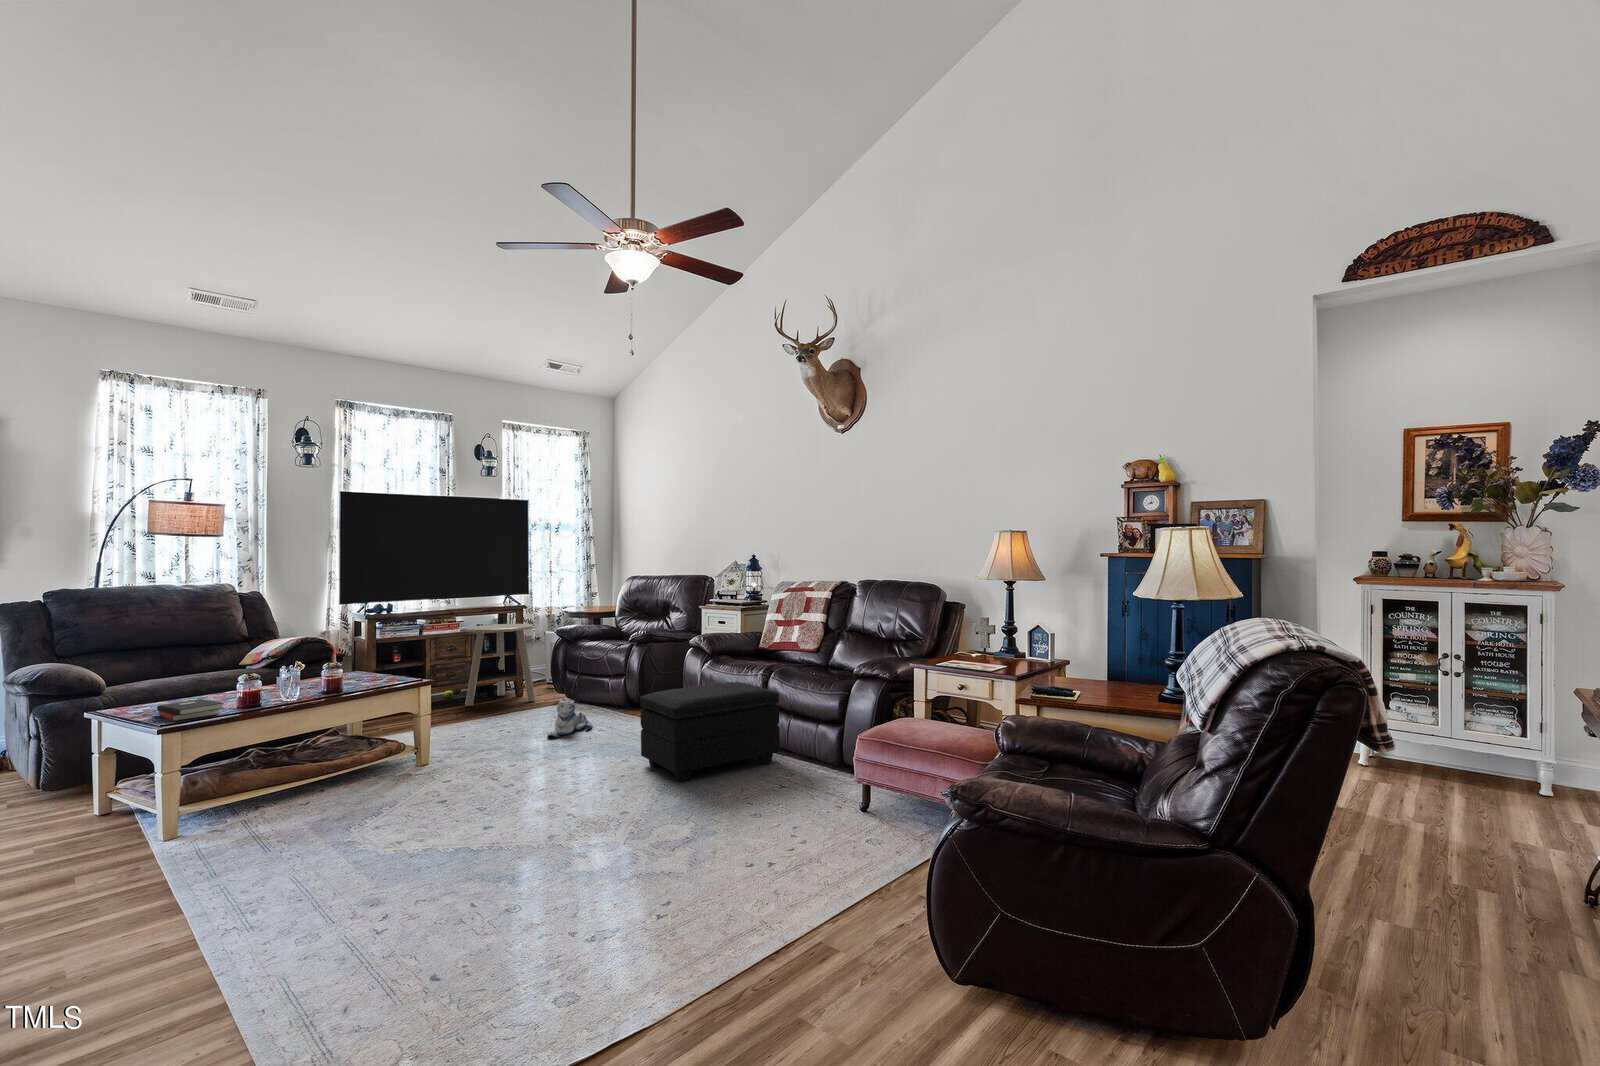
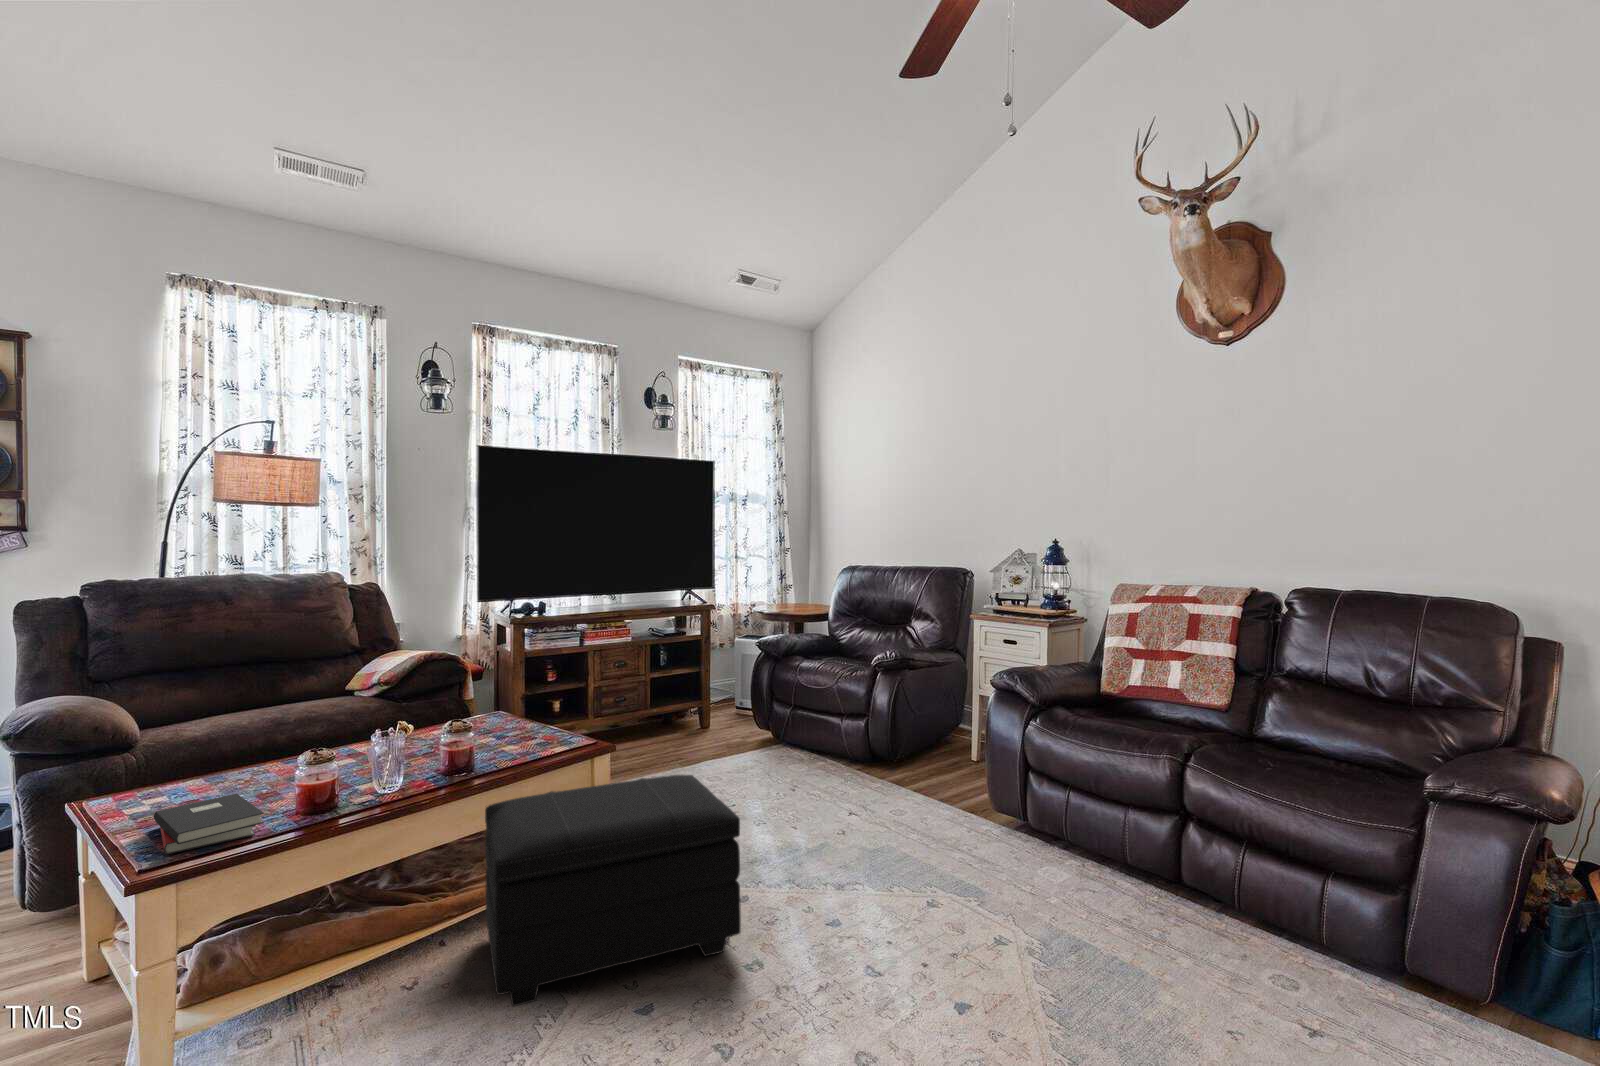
side table: present [465,624,535,706] -> none [639,630,731,746]
footstool: present [640,682,780,781] -> present [485,775,741,1006]
plush toy: present [548,698,592,737] -> none [776,763,837,828]

